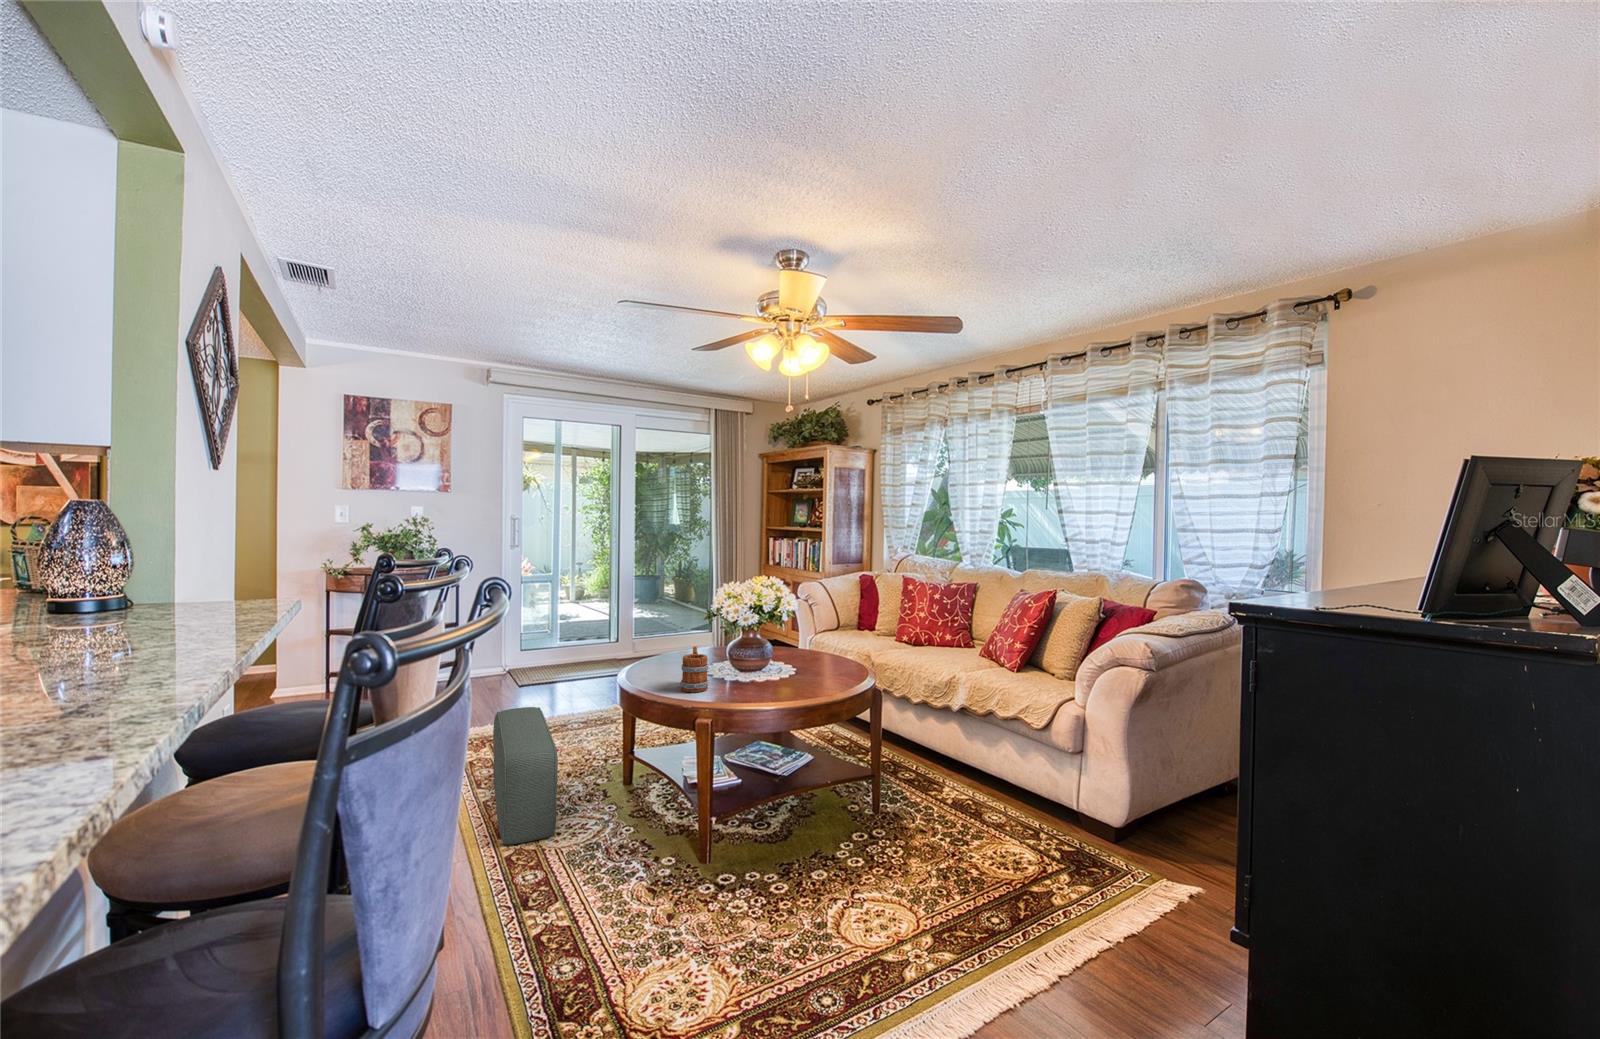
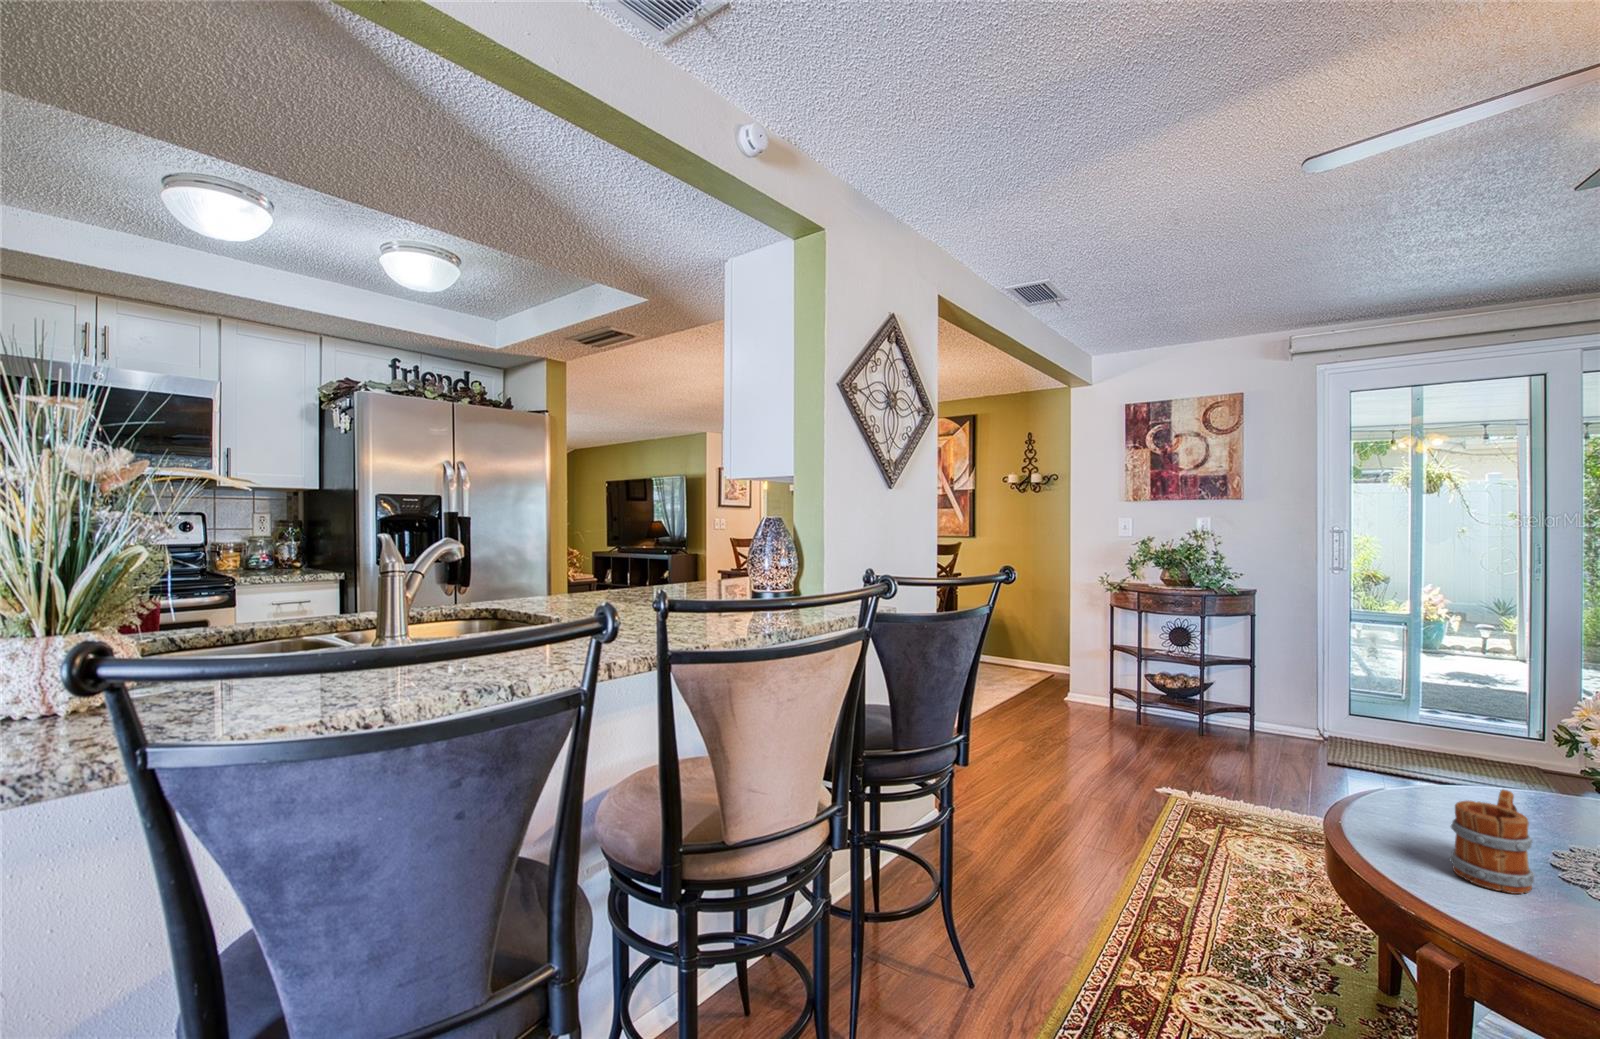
pouf: present [493,707,558,844] -> none [1125,786,1252,998]

